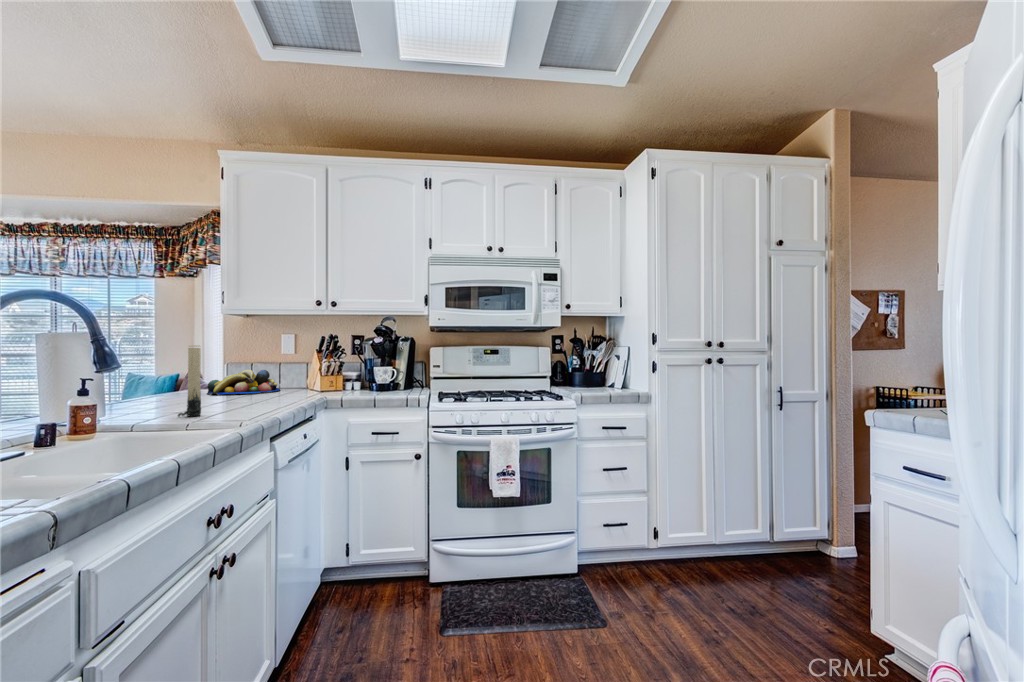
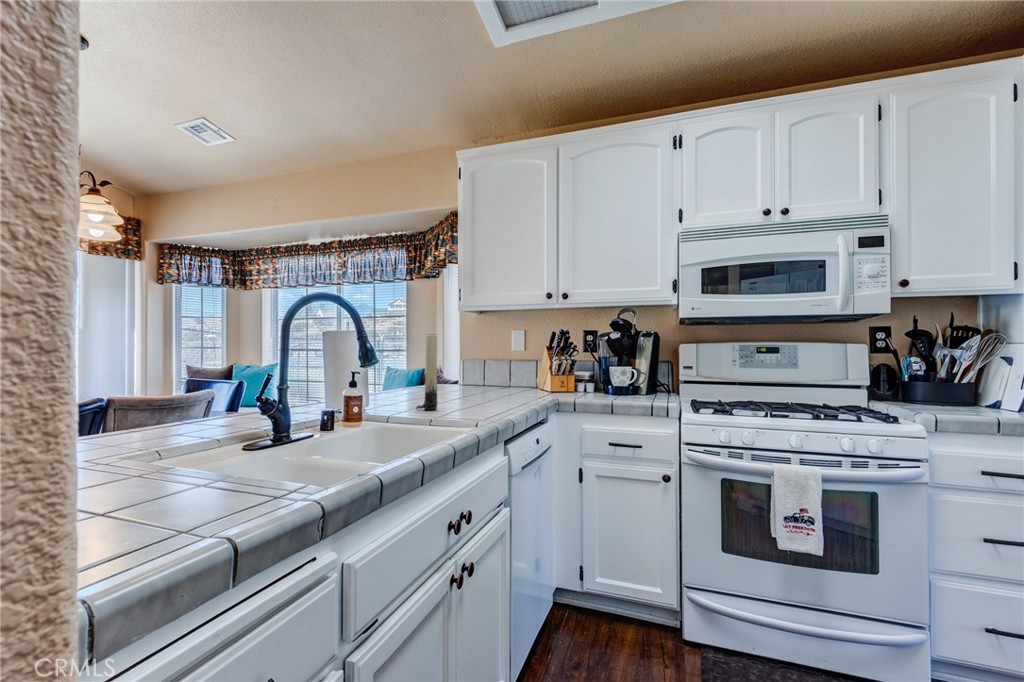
fruit bowl: present [207,370,280,395] -> none [445,366,511,391]

